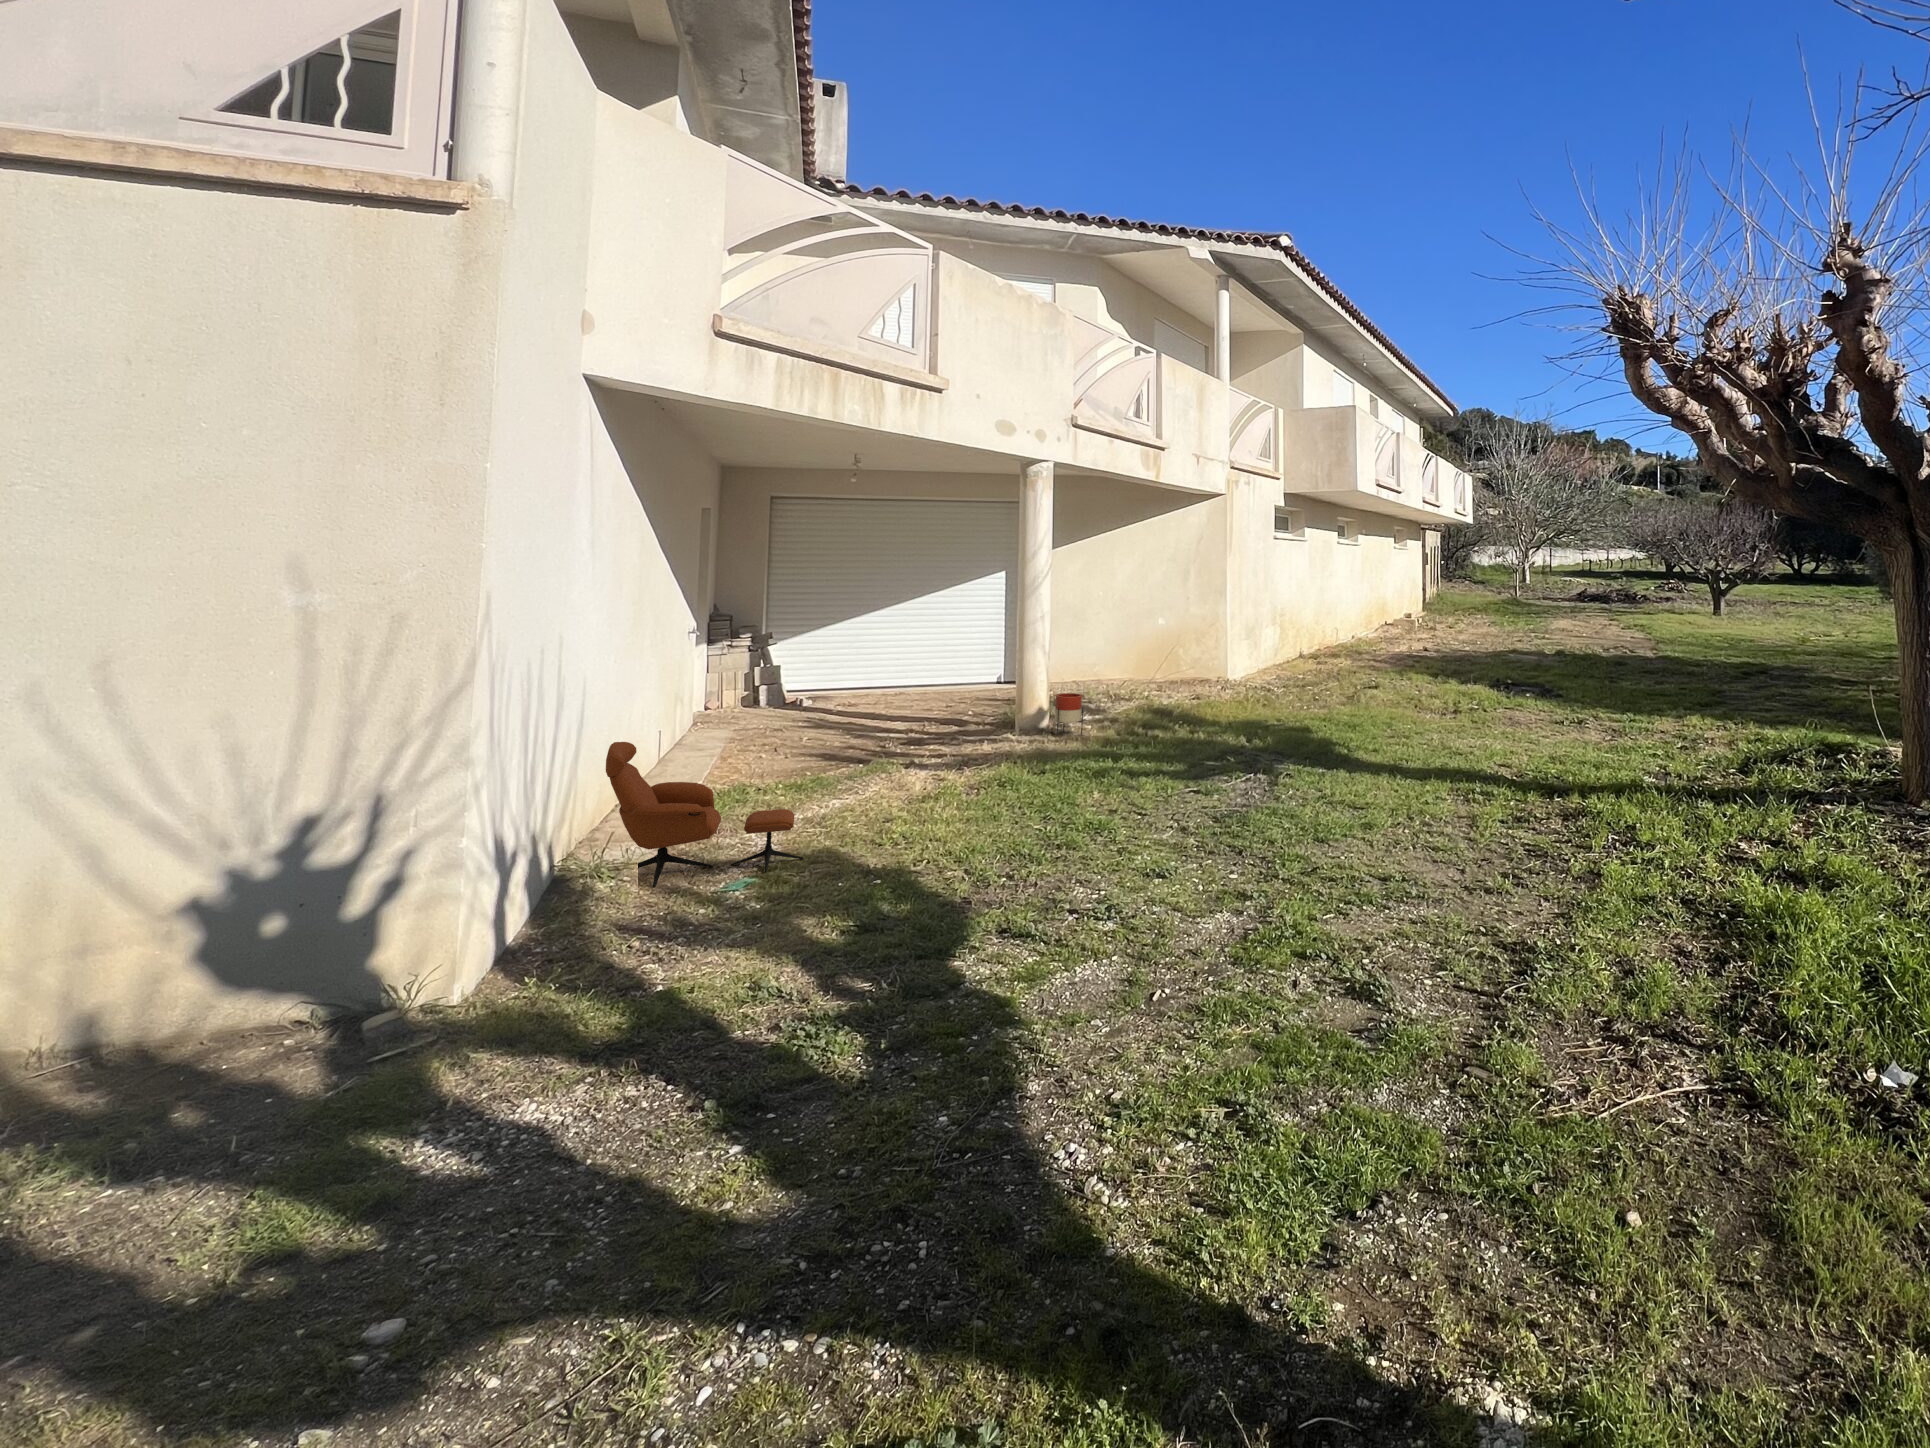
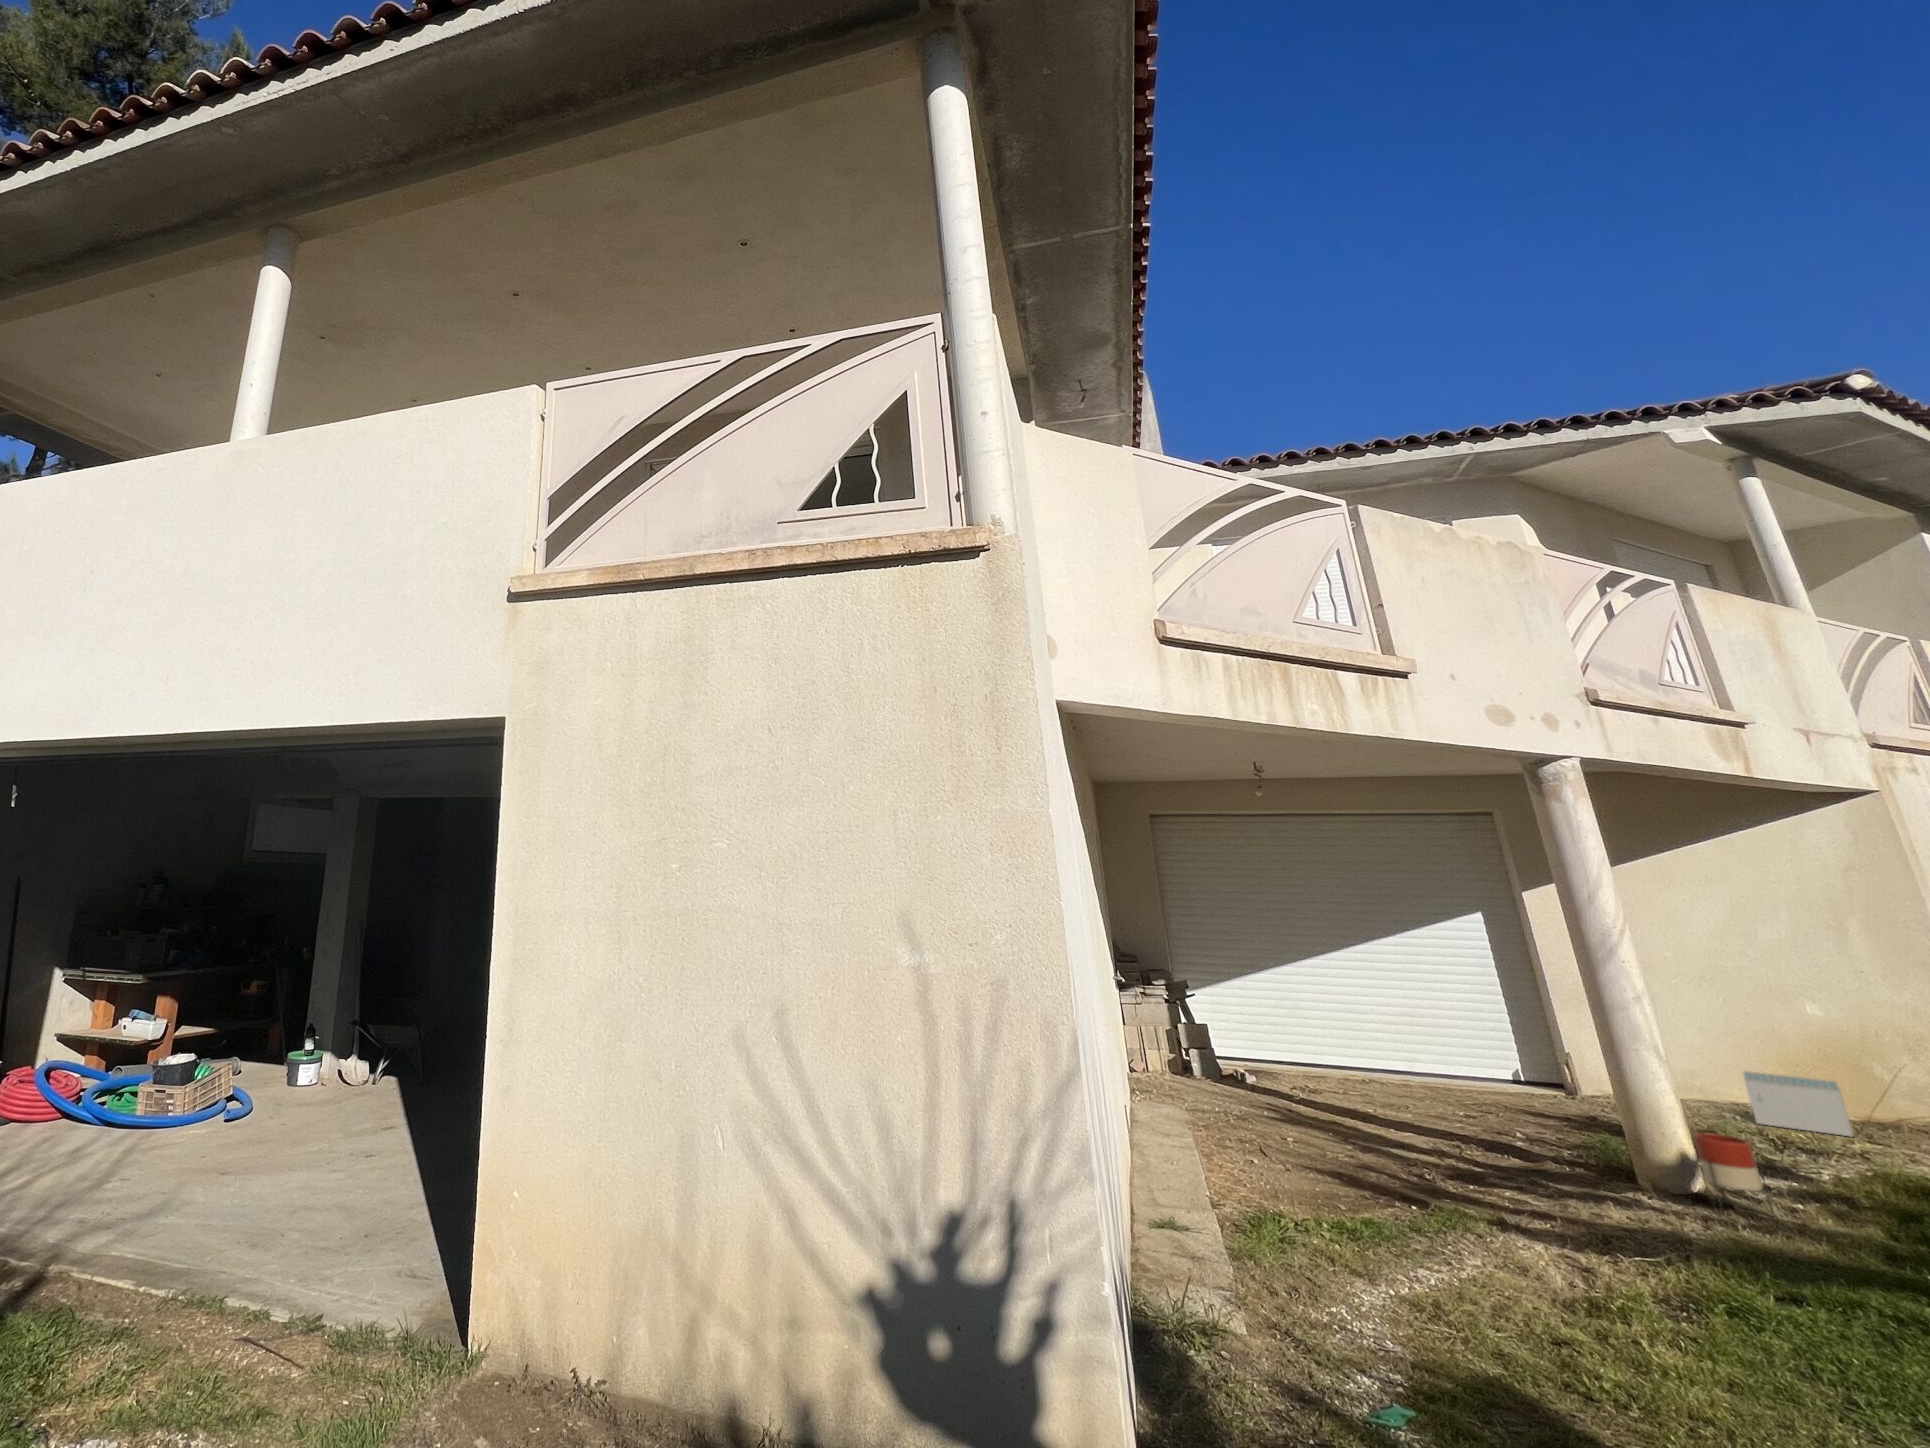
storage box: none [1112,658,1156,688] -> present [1744,1071,1853,1137]
lounge chair: present [606,742,804,887] -> none [1132,1133,1417,1377]

